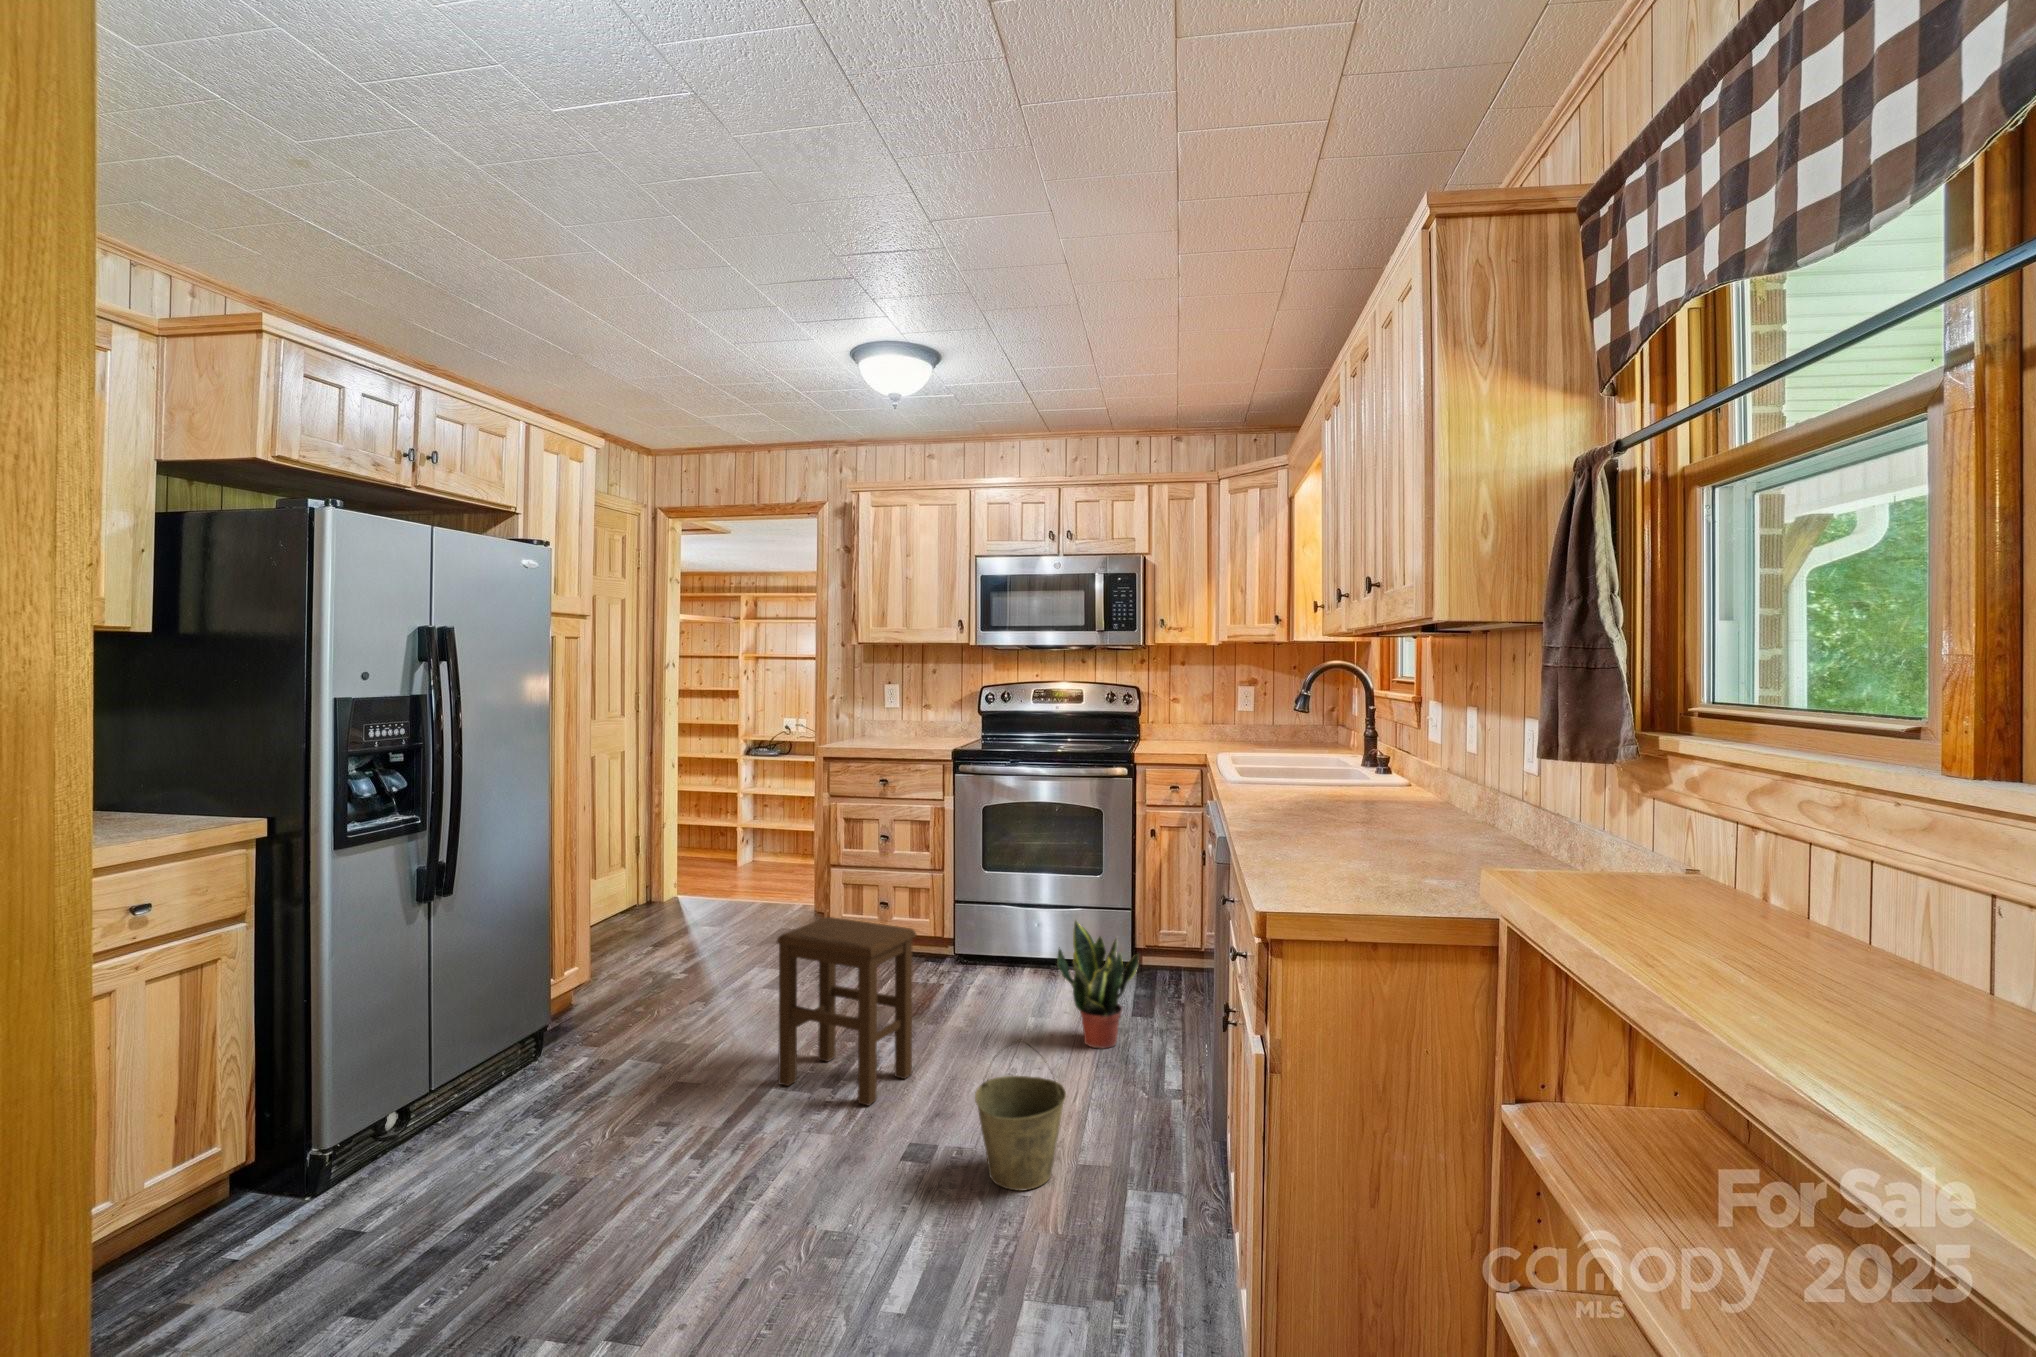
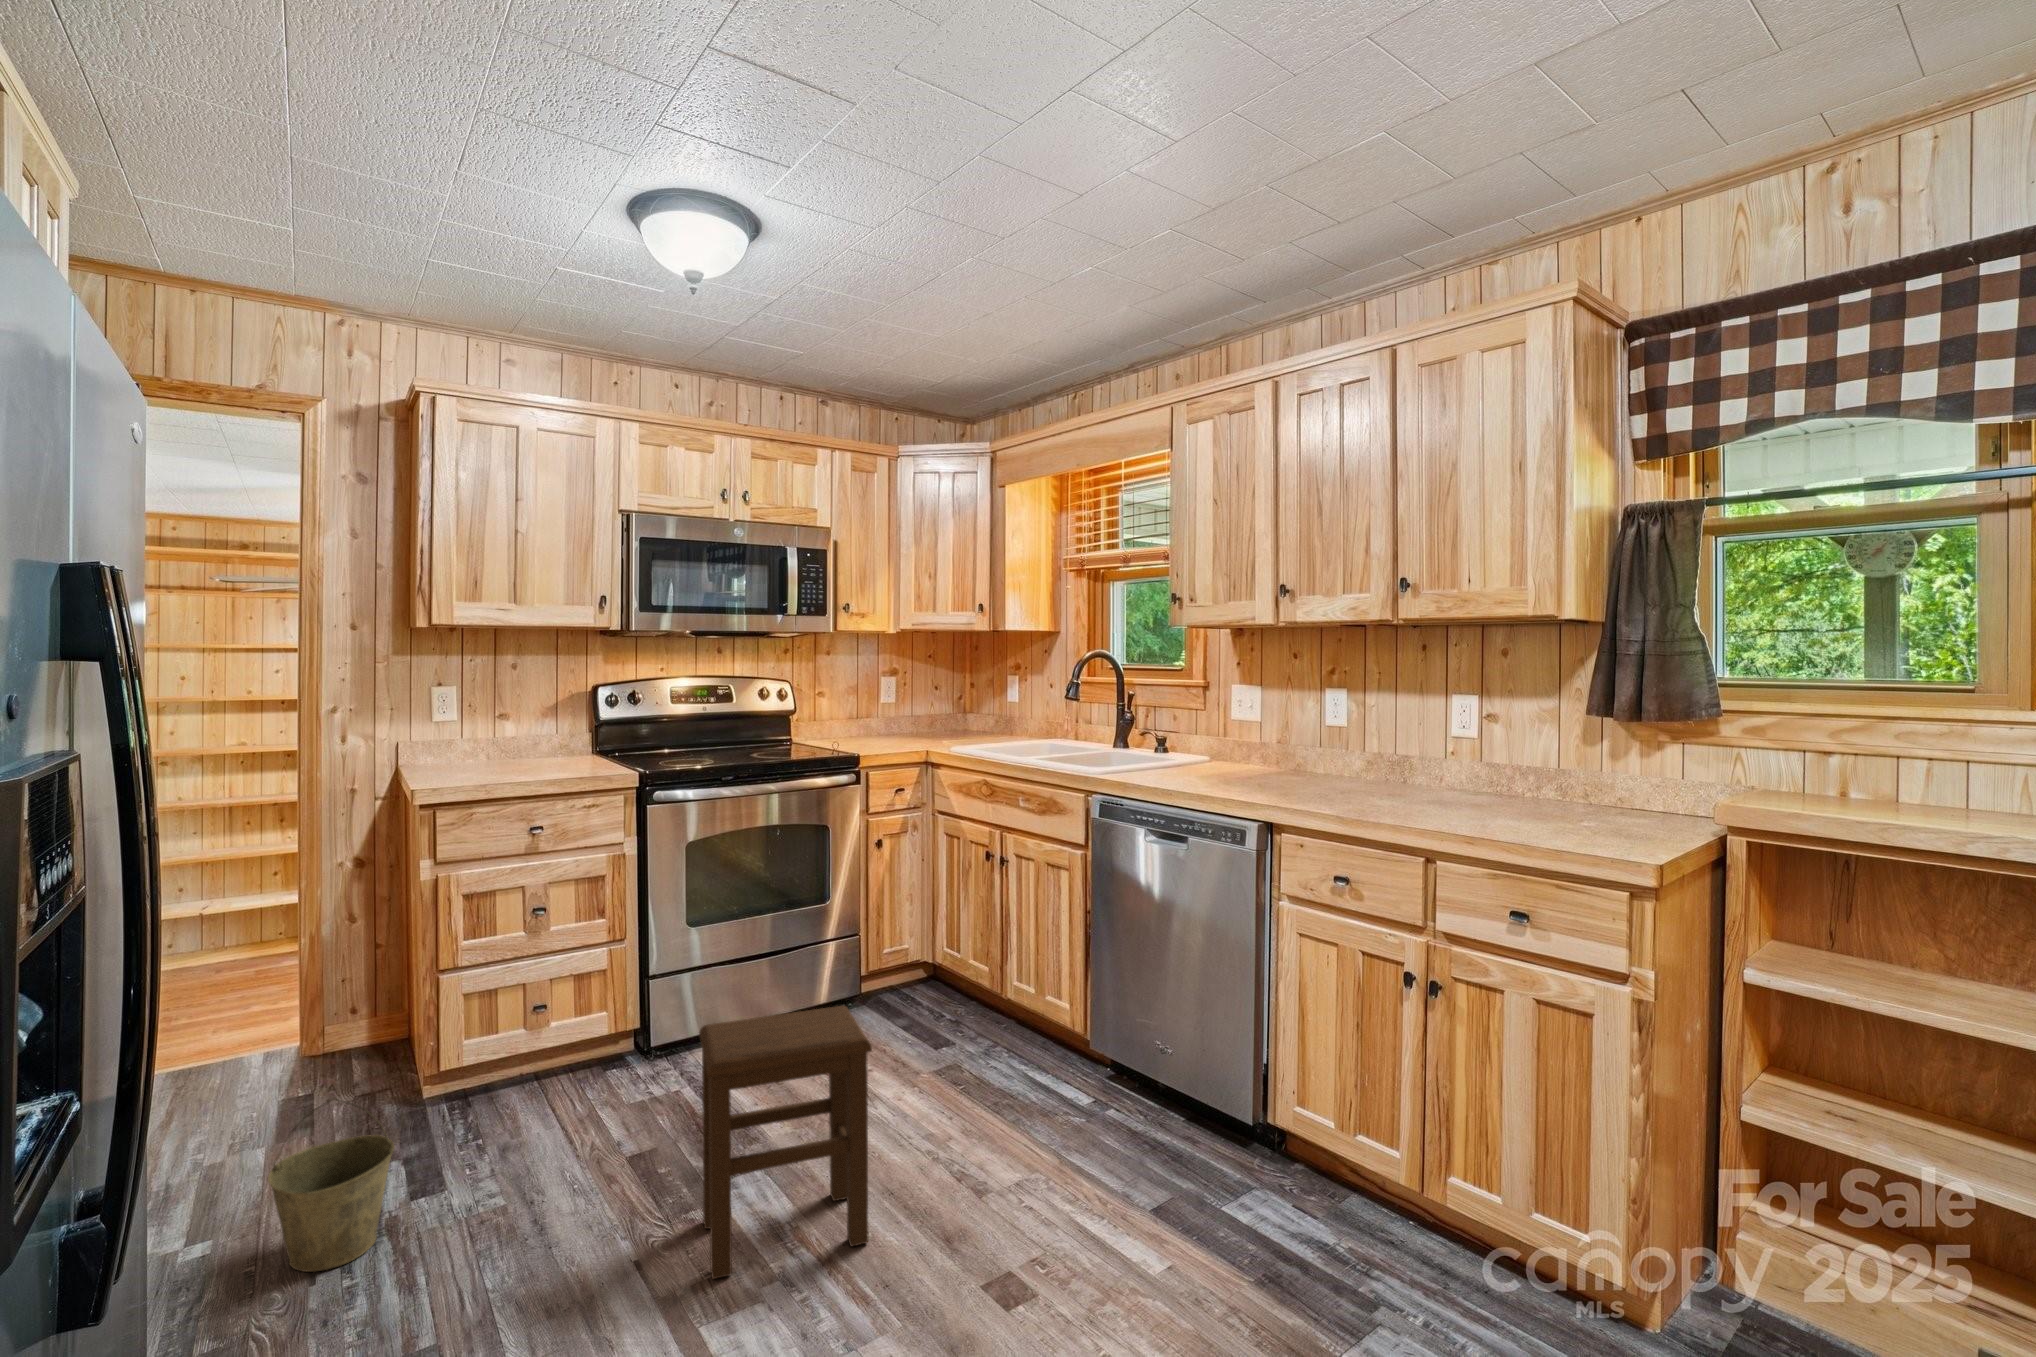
potted plant: present [1057,921,1139,1048] -> none [917,949,1002,1087]
bucket: present [975,1042,1066,1191] -> present [268,1100,394,1272]

